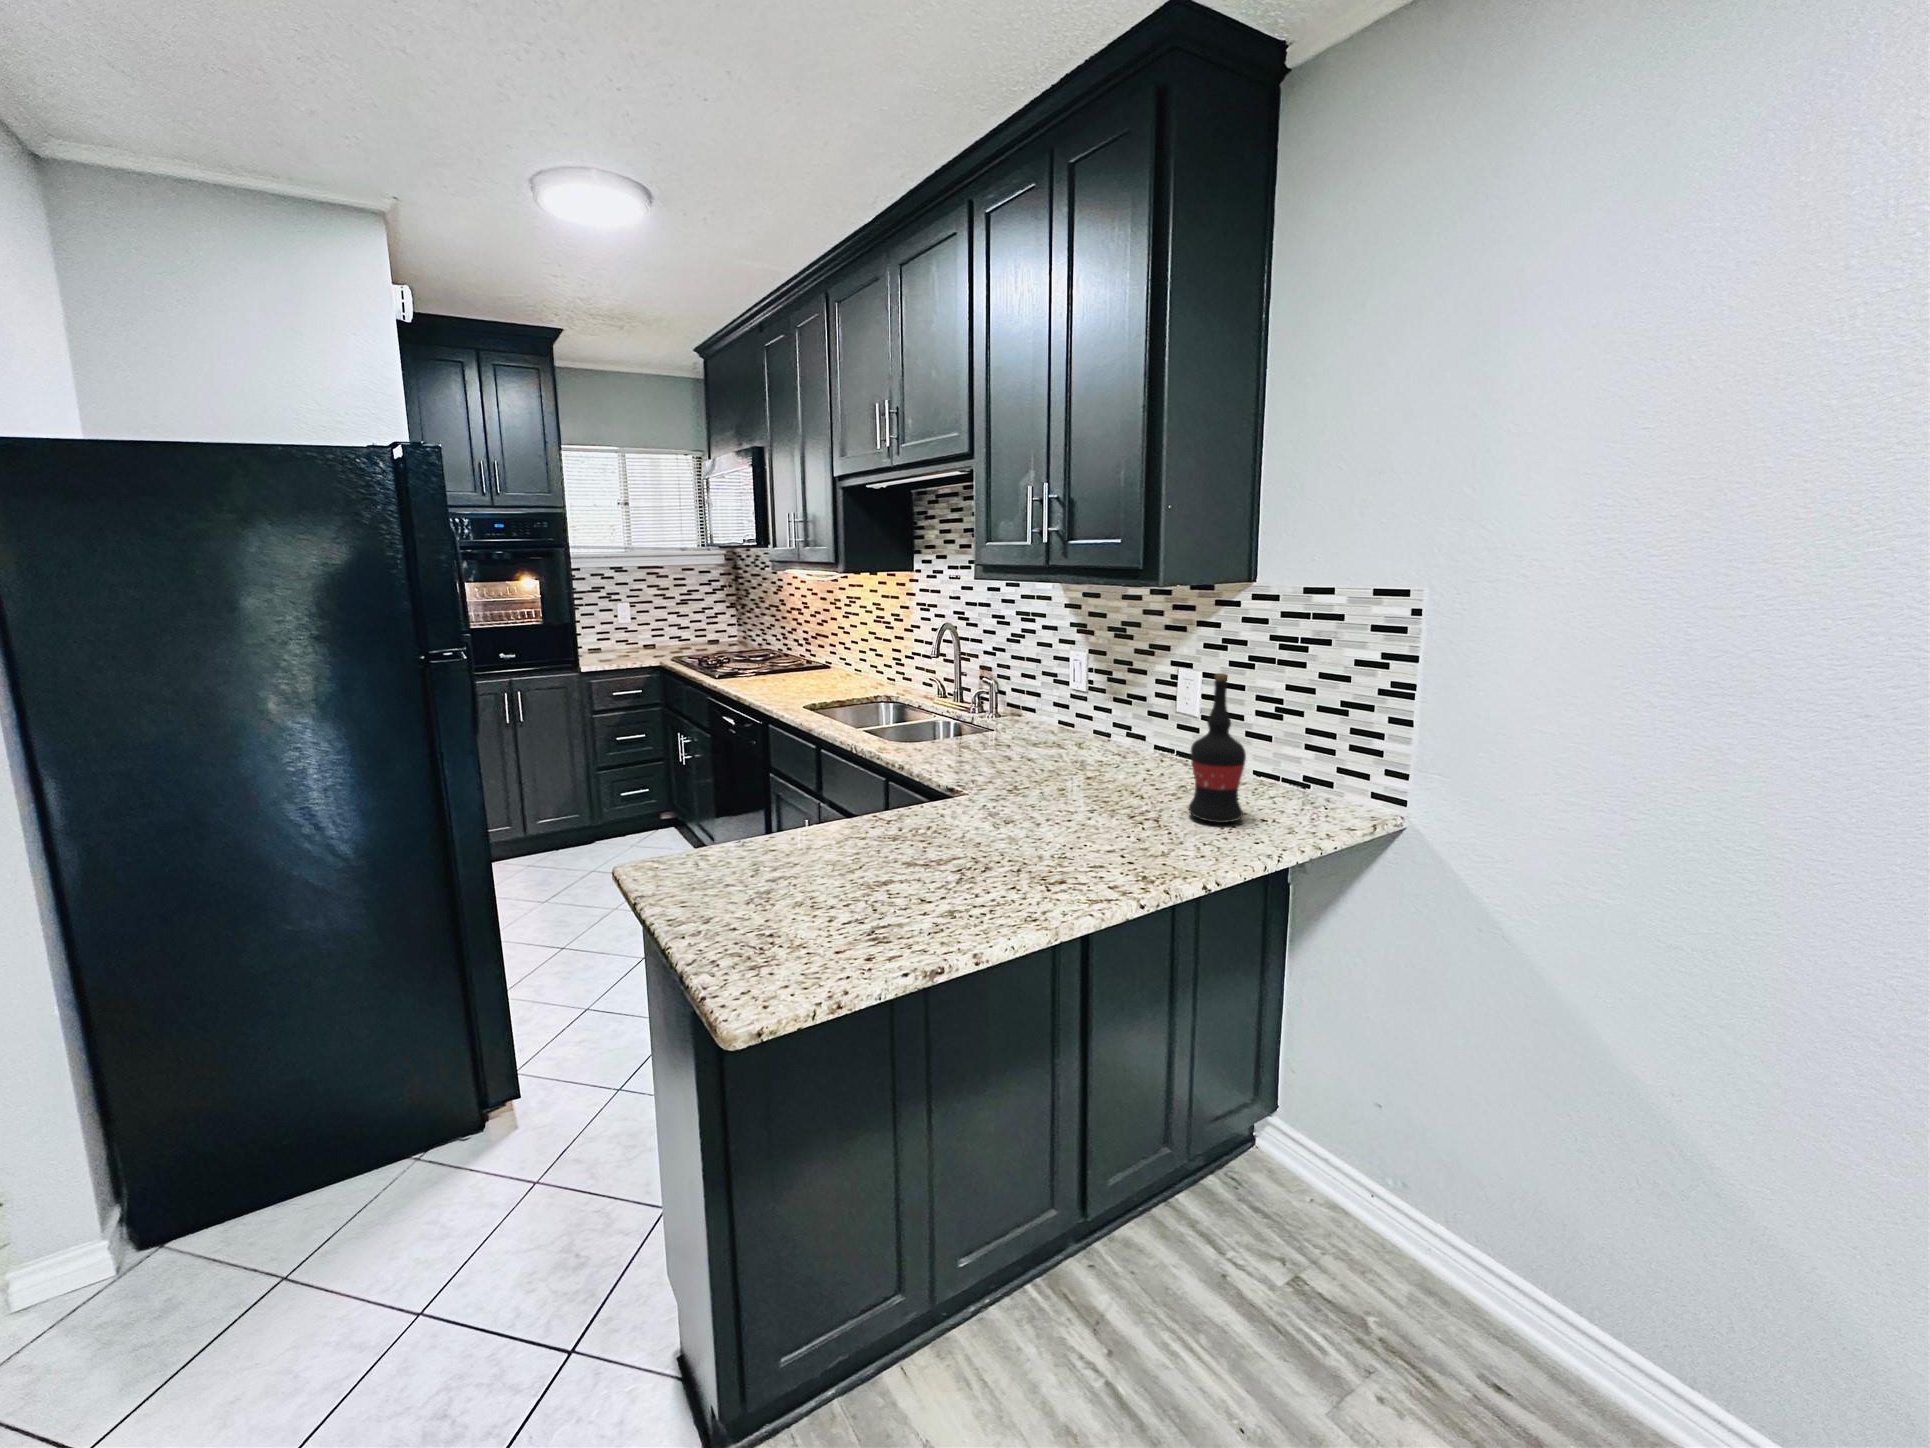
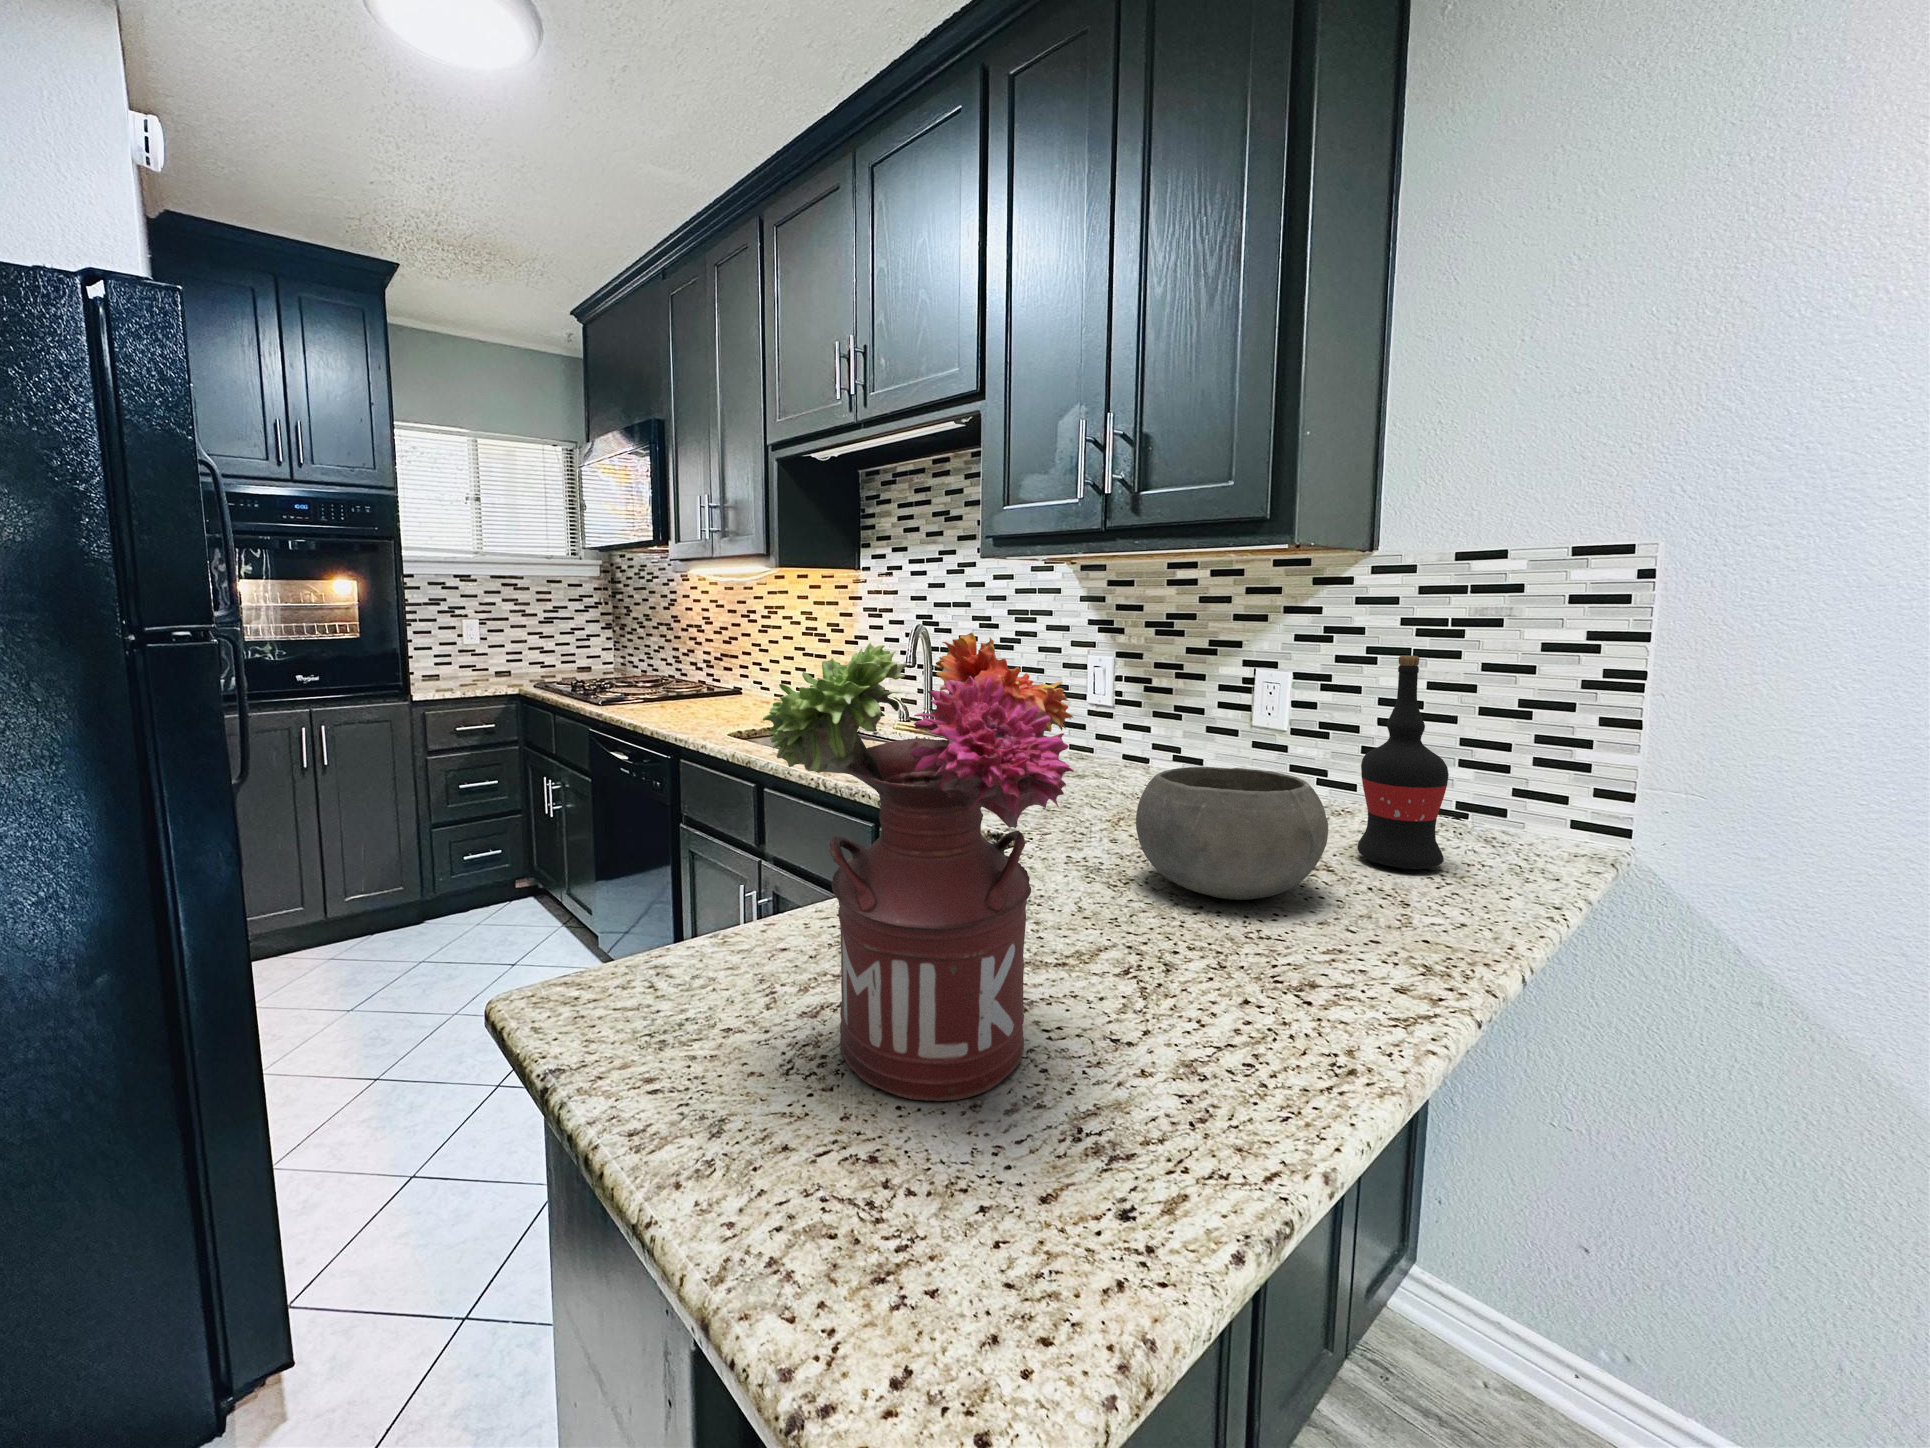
flower arrangement: none [730,681,896,918] -> present [763,633,1073,1101]
bowl: none [1014,748,1134,836] -> present [1136,767,1328,900]

